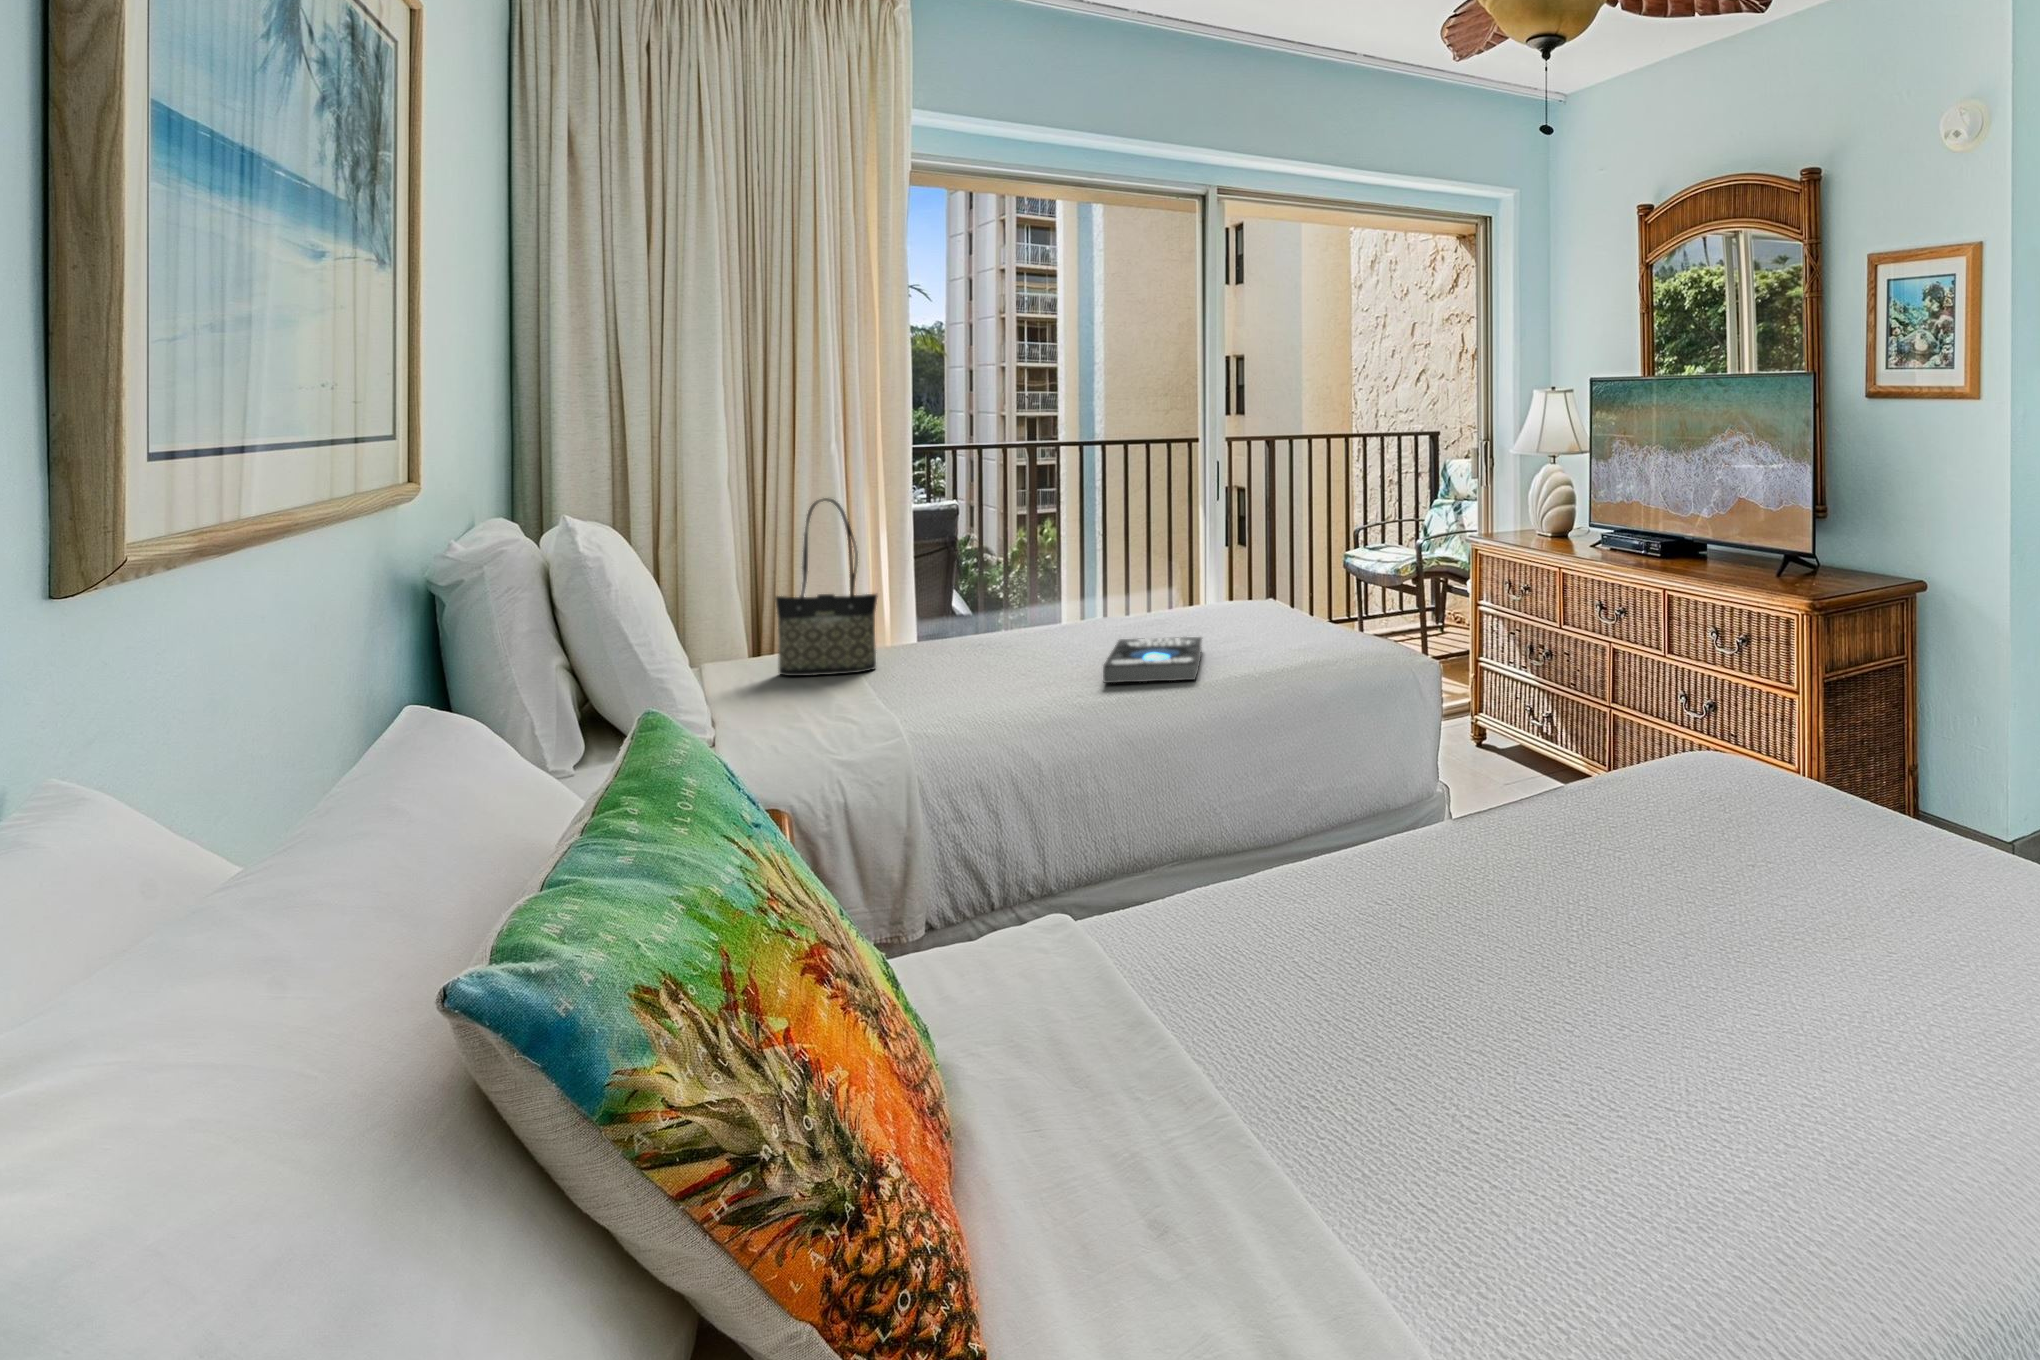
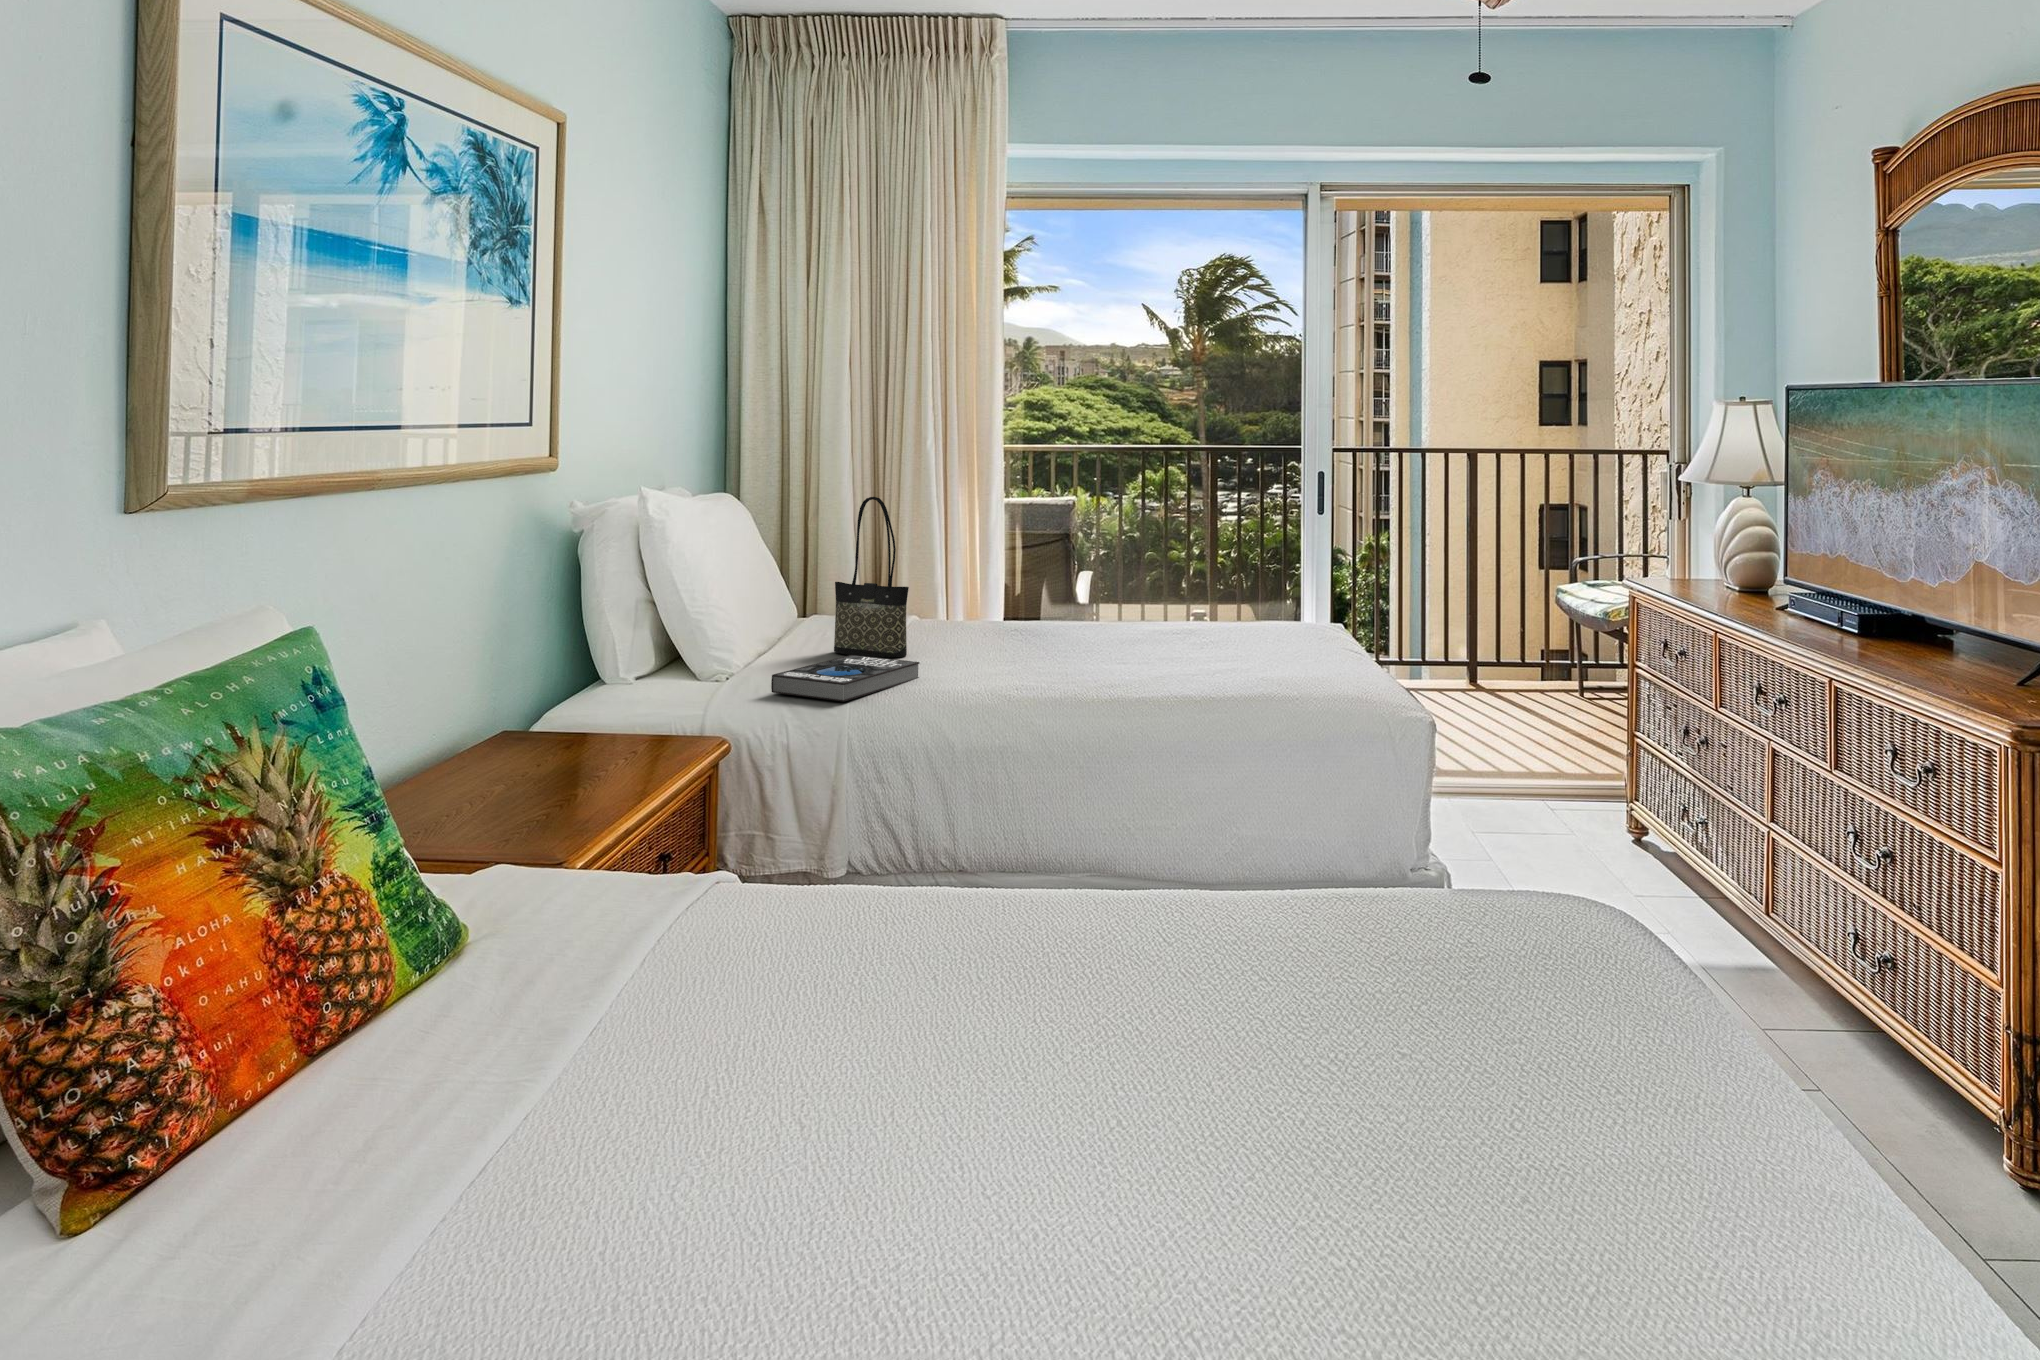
book: present [1103,637,1202,683] -> present [771,655,919,702]

